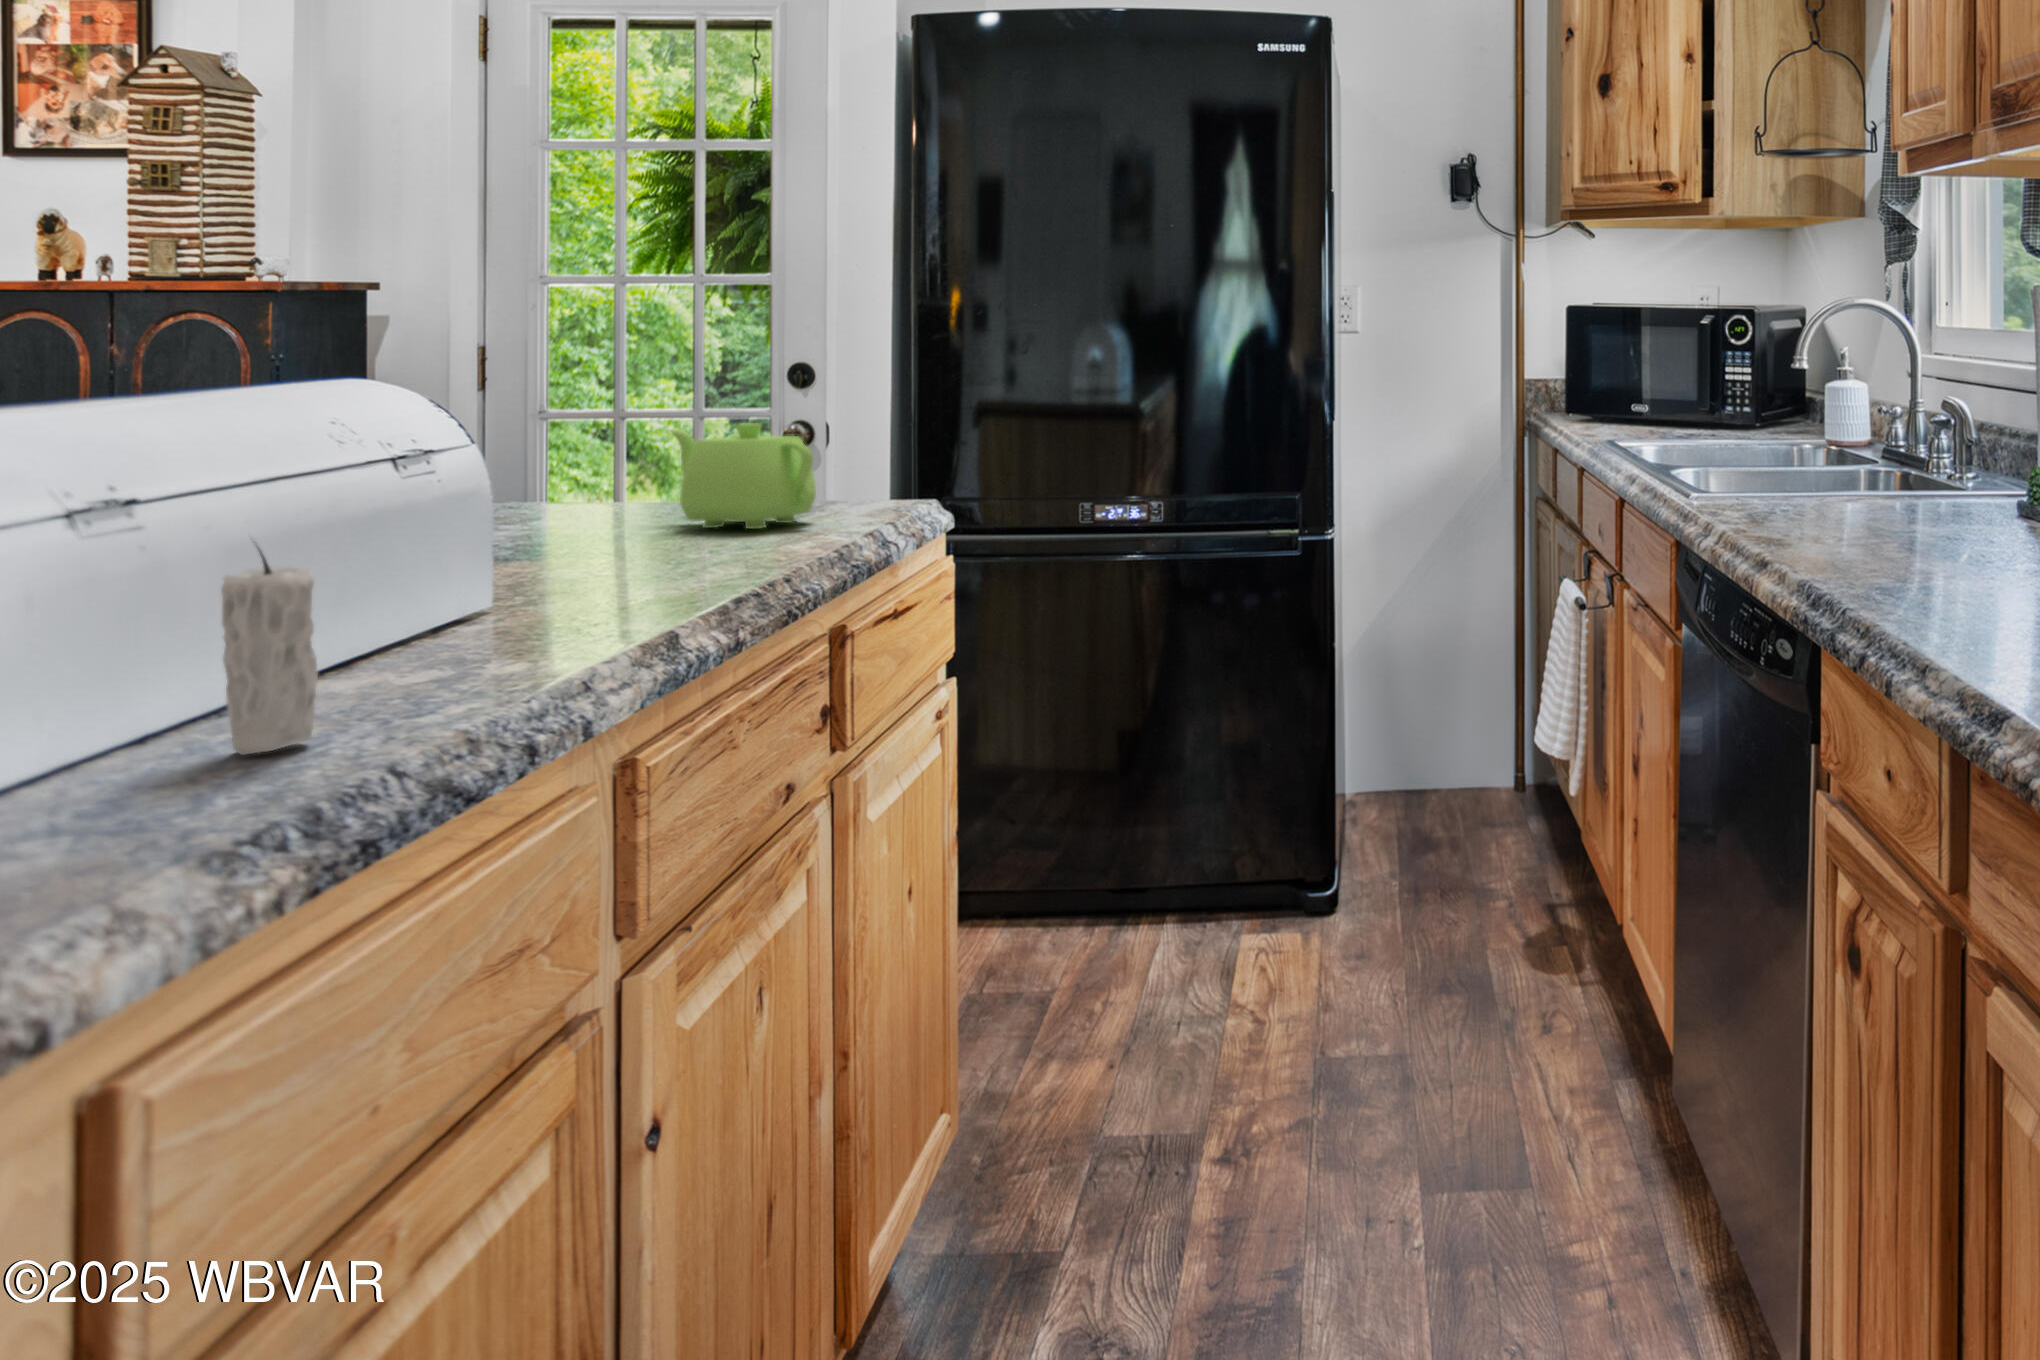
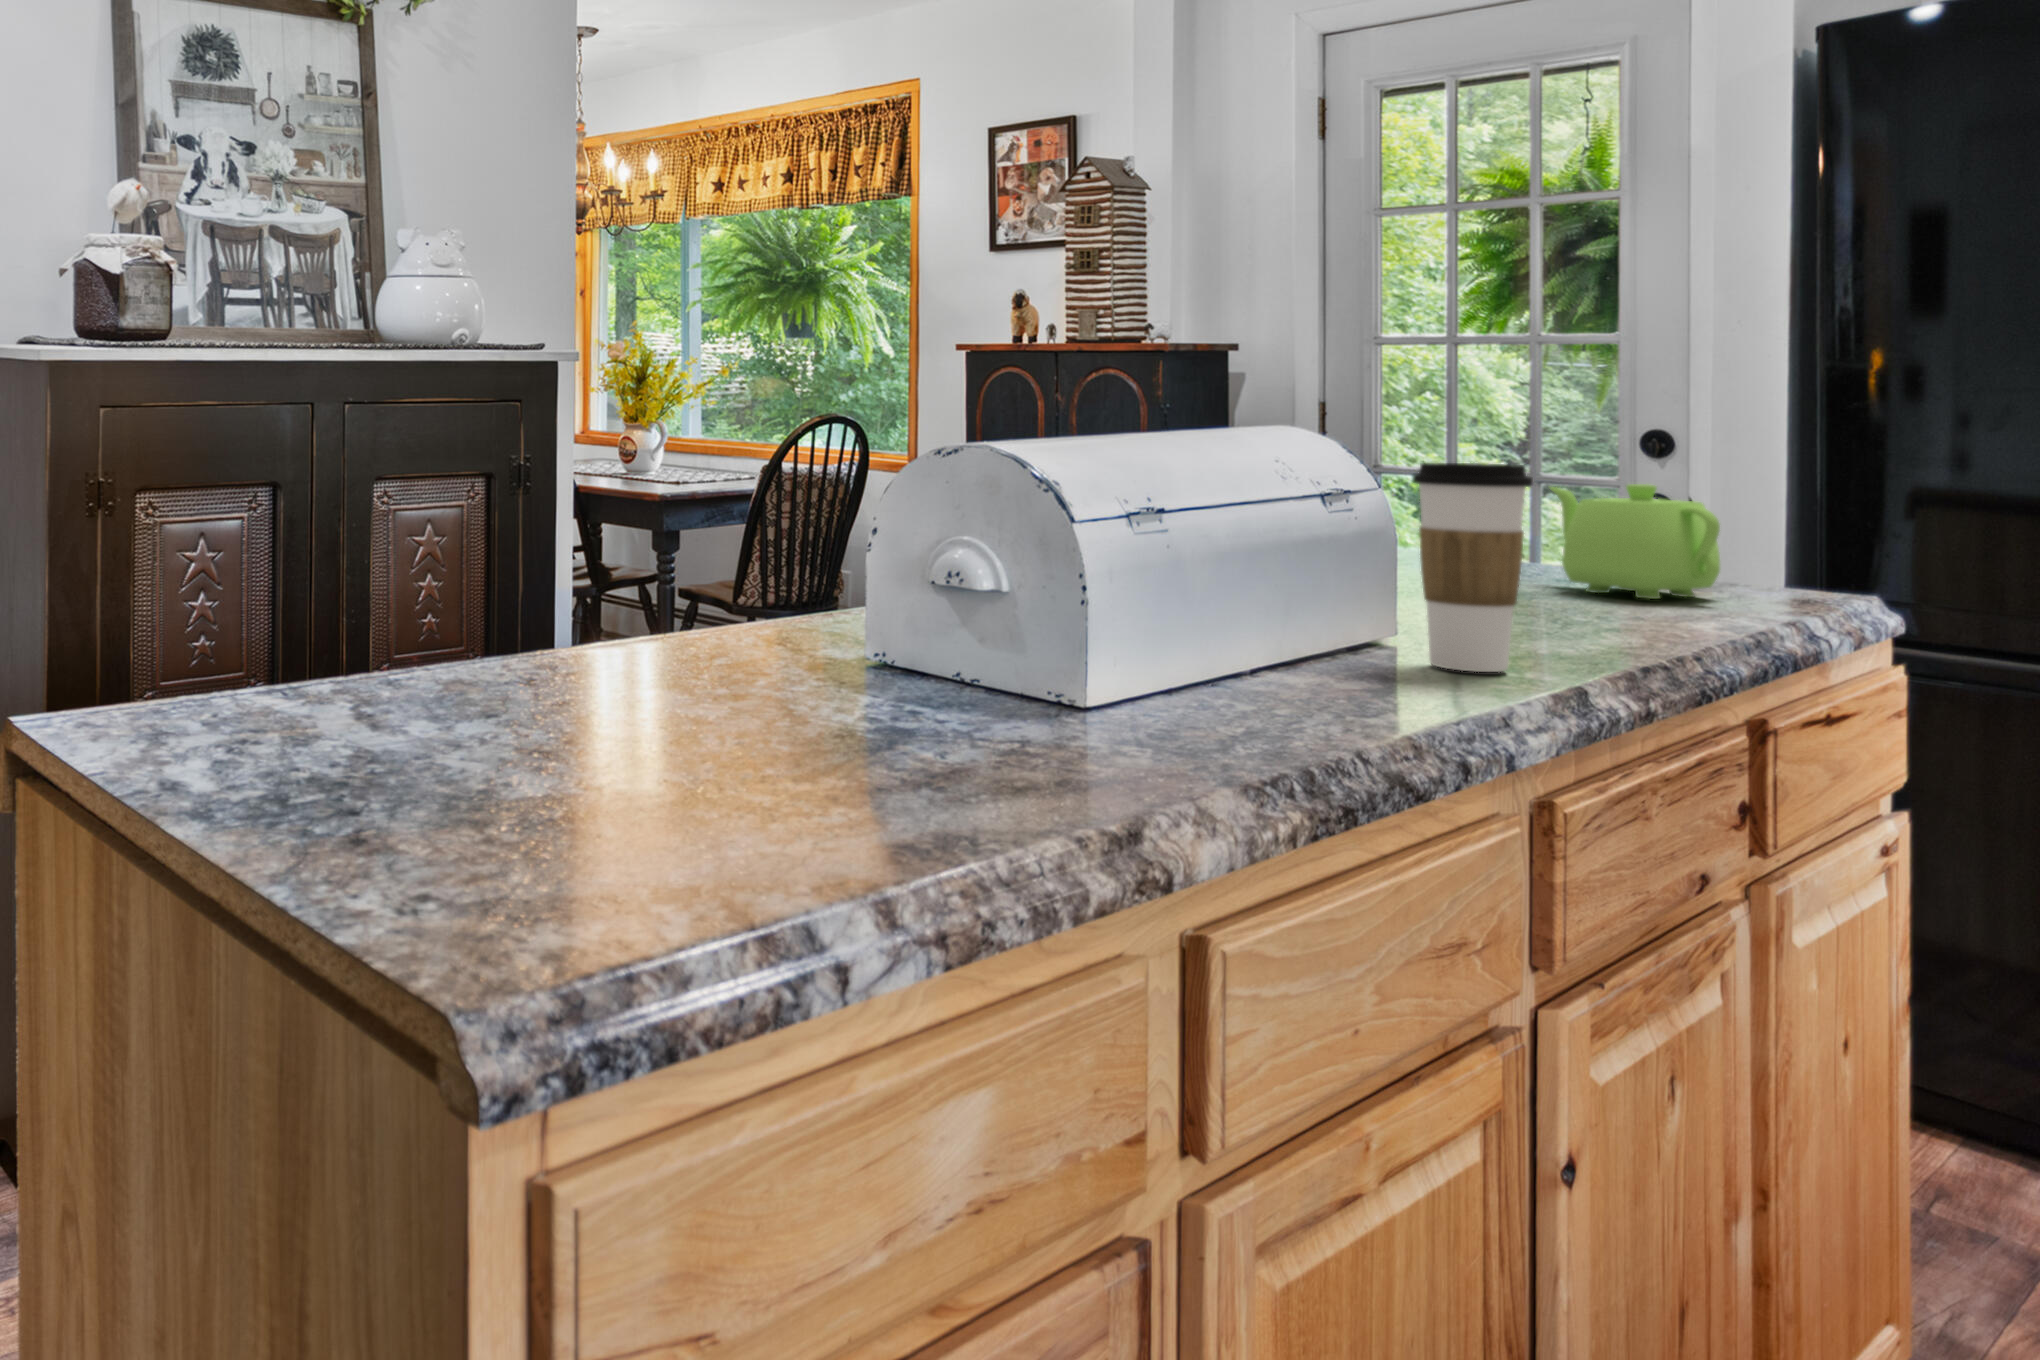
coffee cup: none [490,417,617,637] -> present [1413,463,1533,672]
candle: present [221,548,318,755] -> none [1232,540,1297,722]

